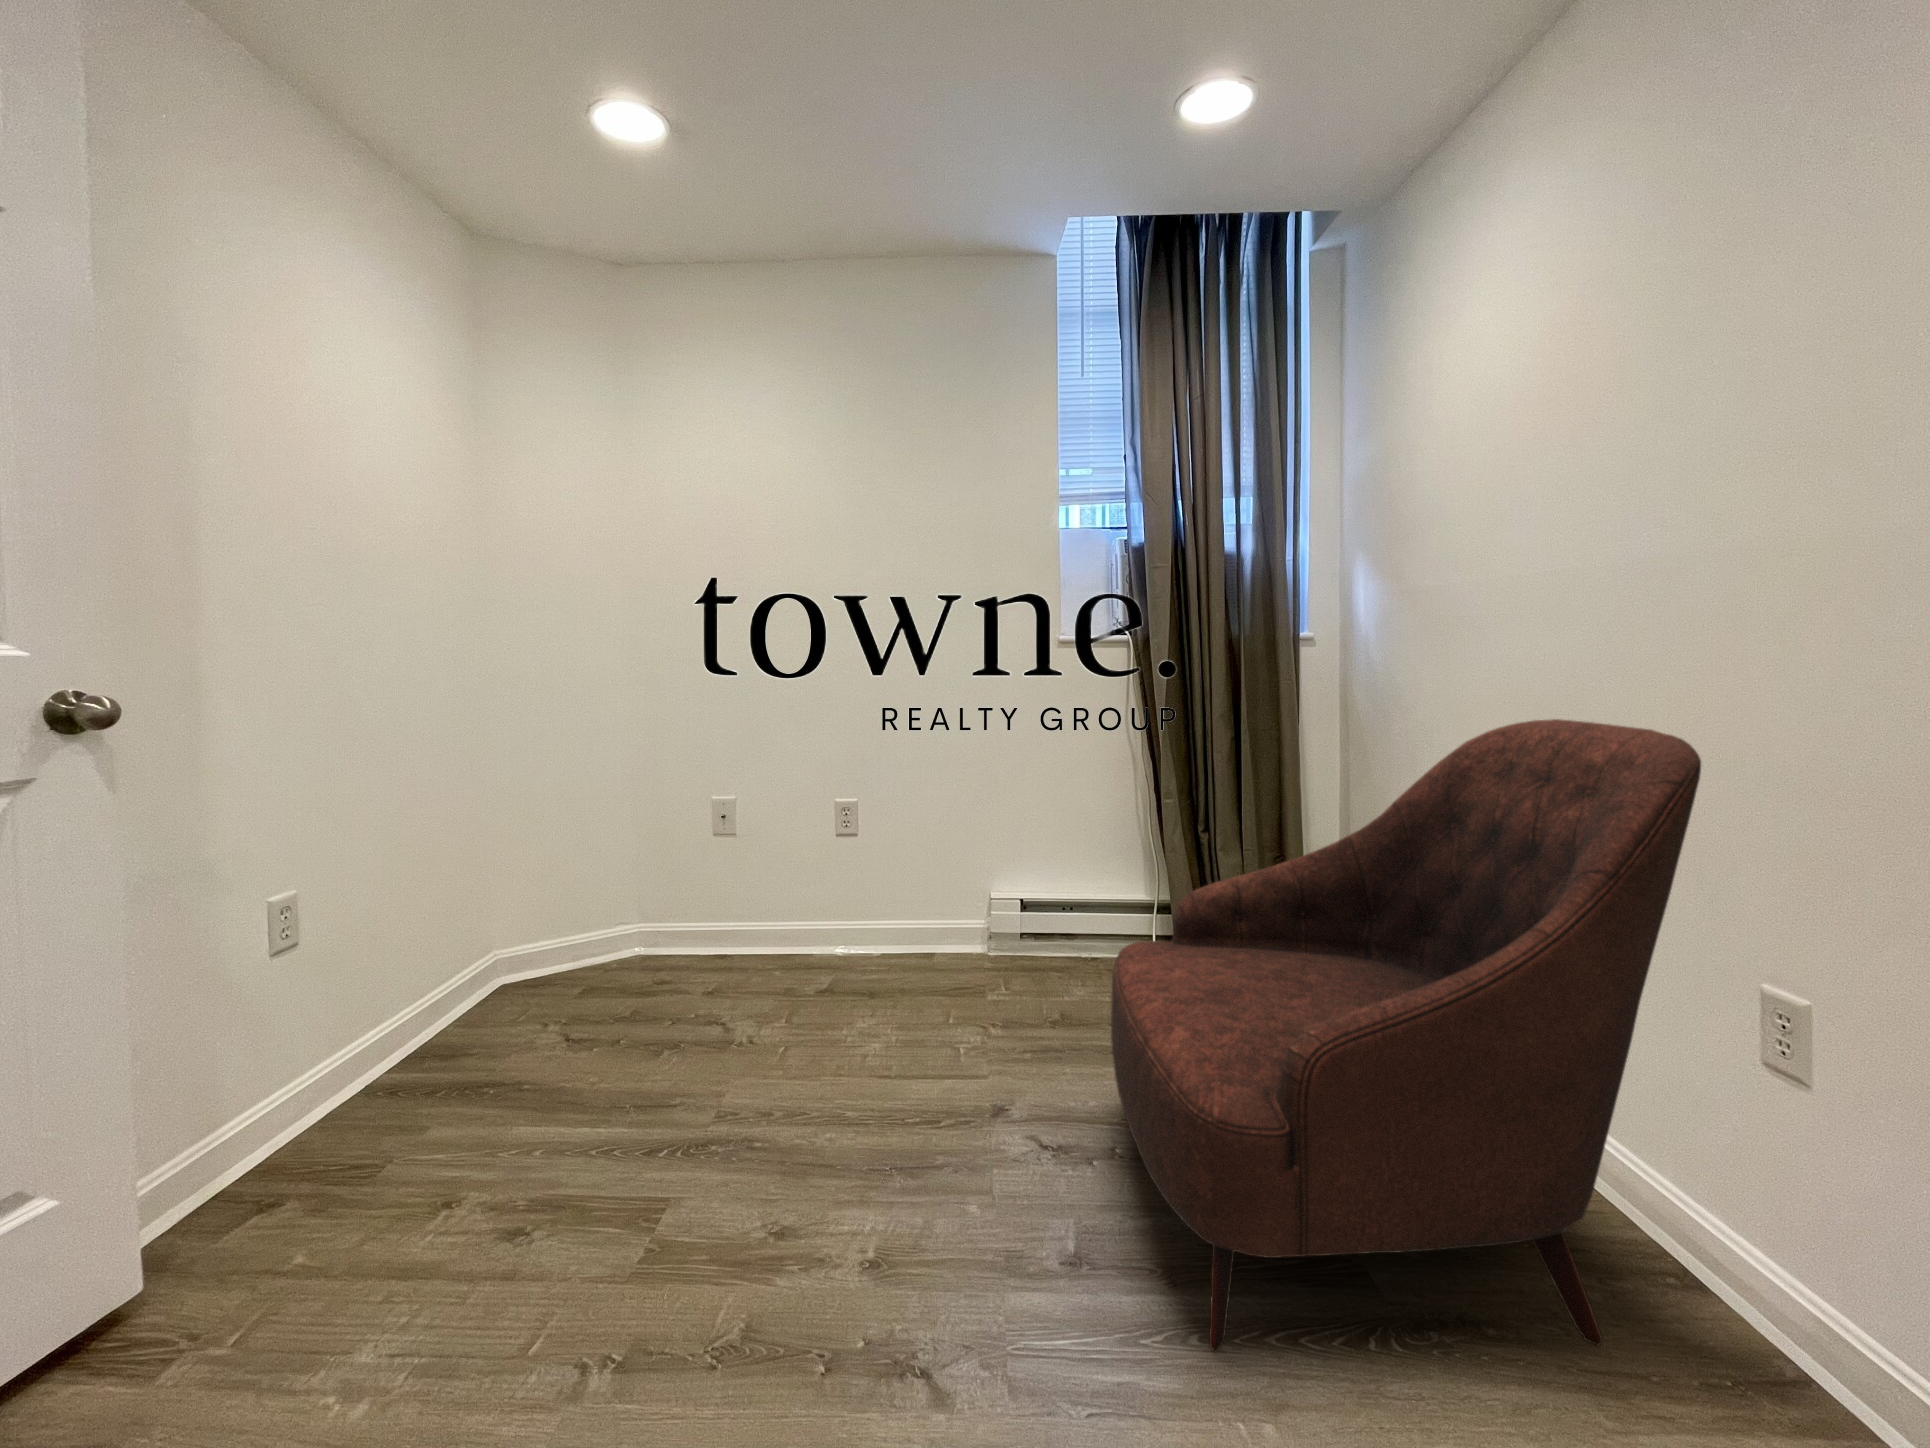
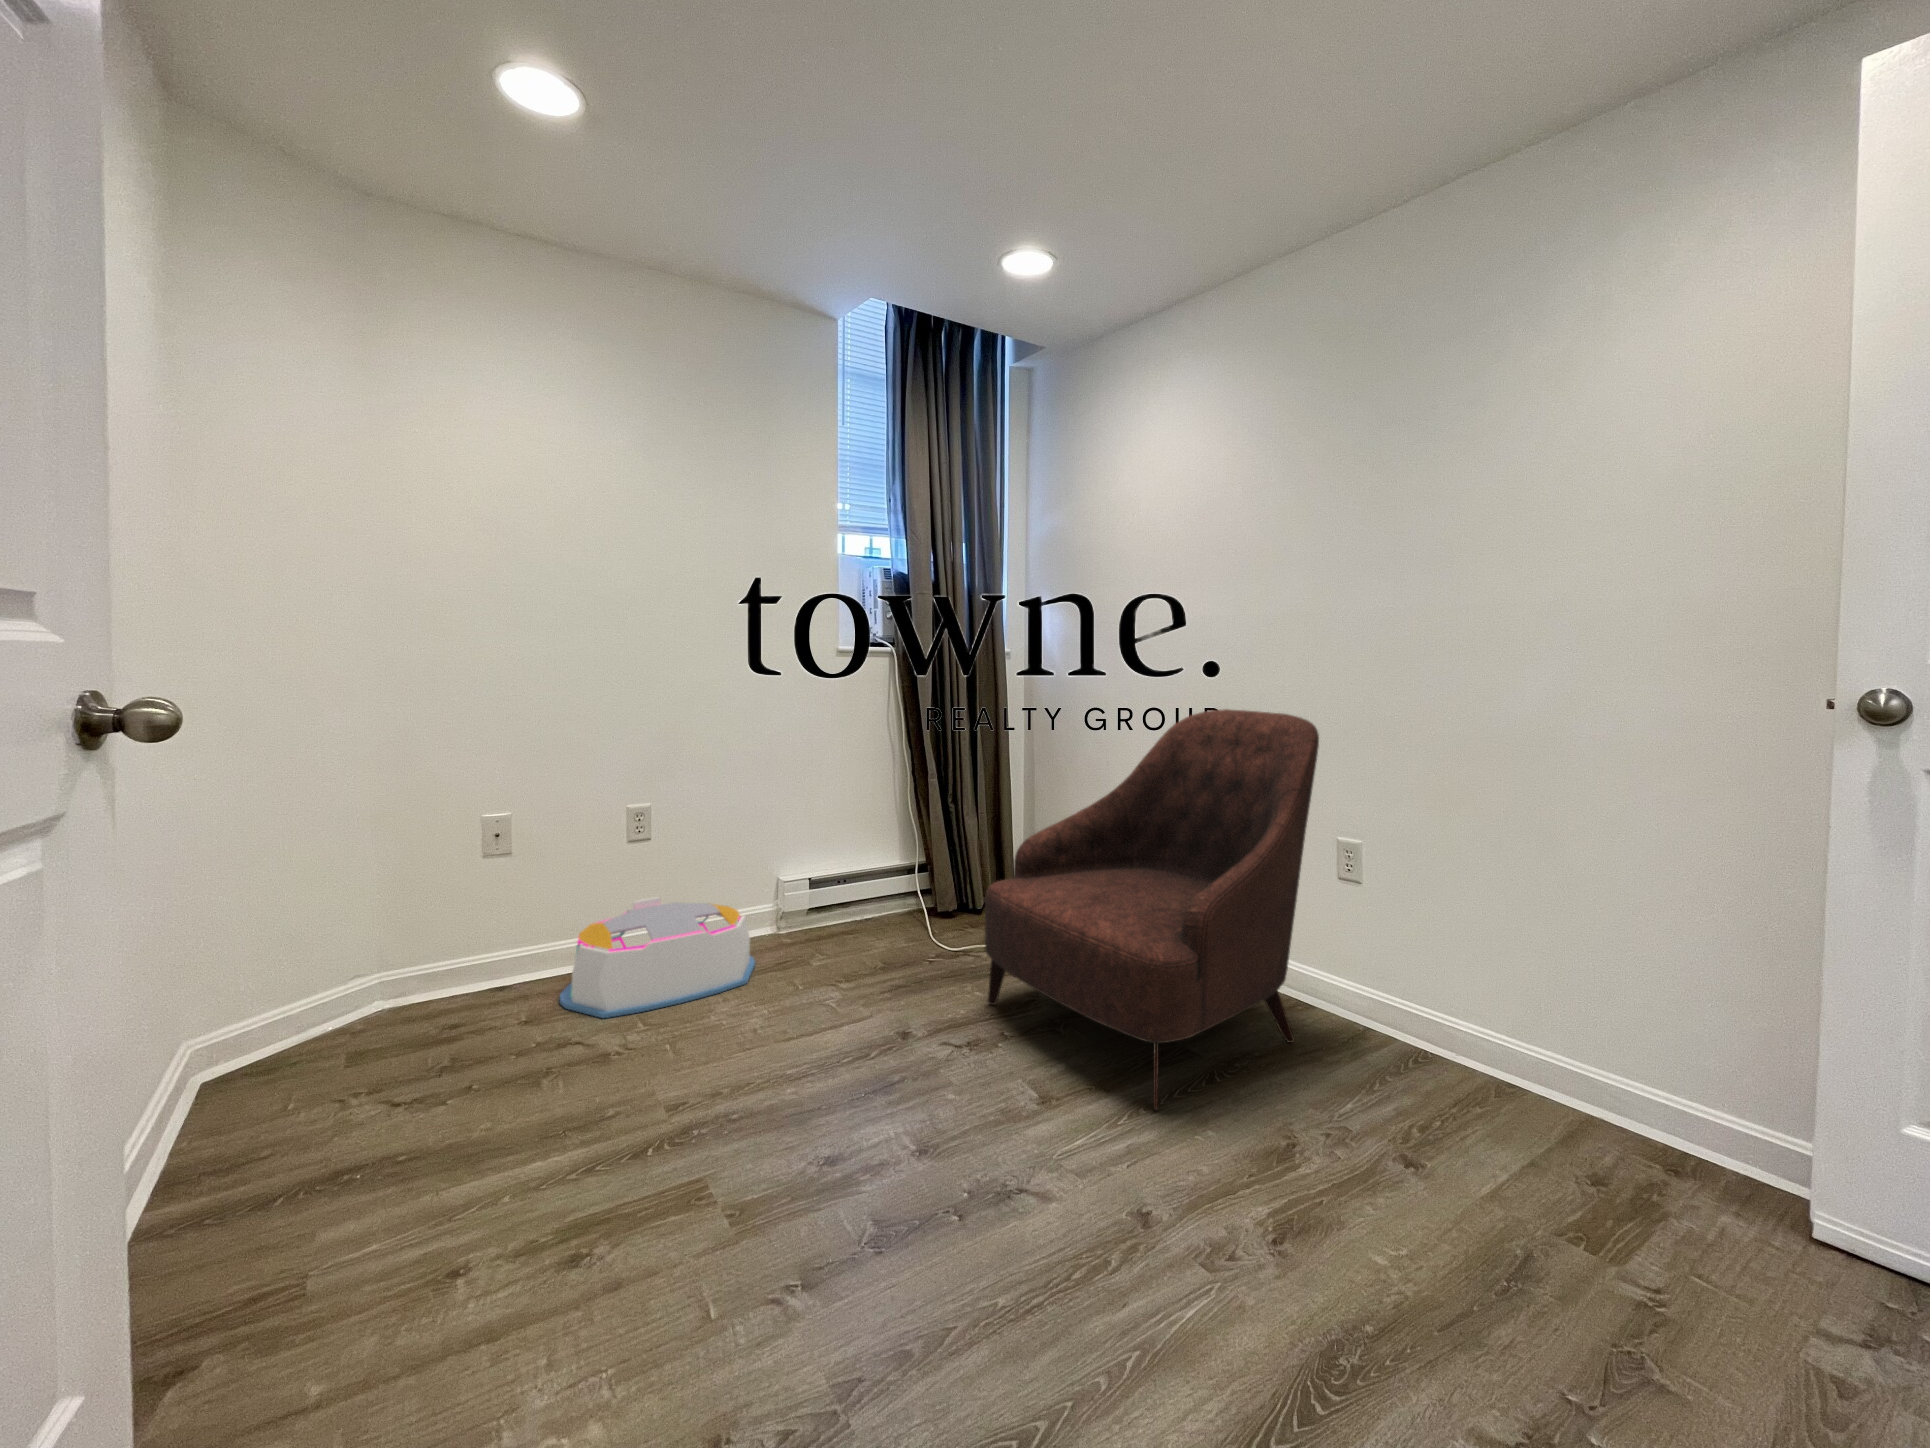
storage bin: none [748,894,935,1007] -> present [560,897,755,1018]

